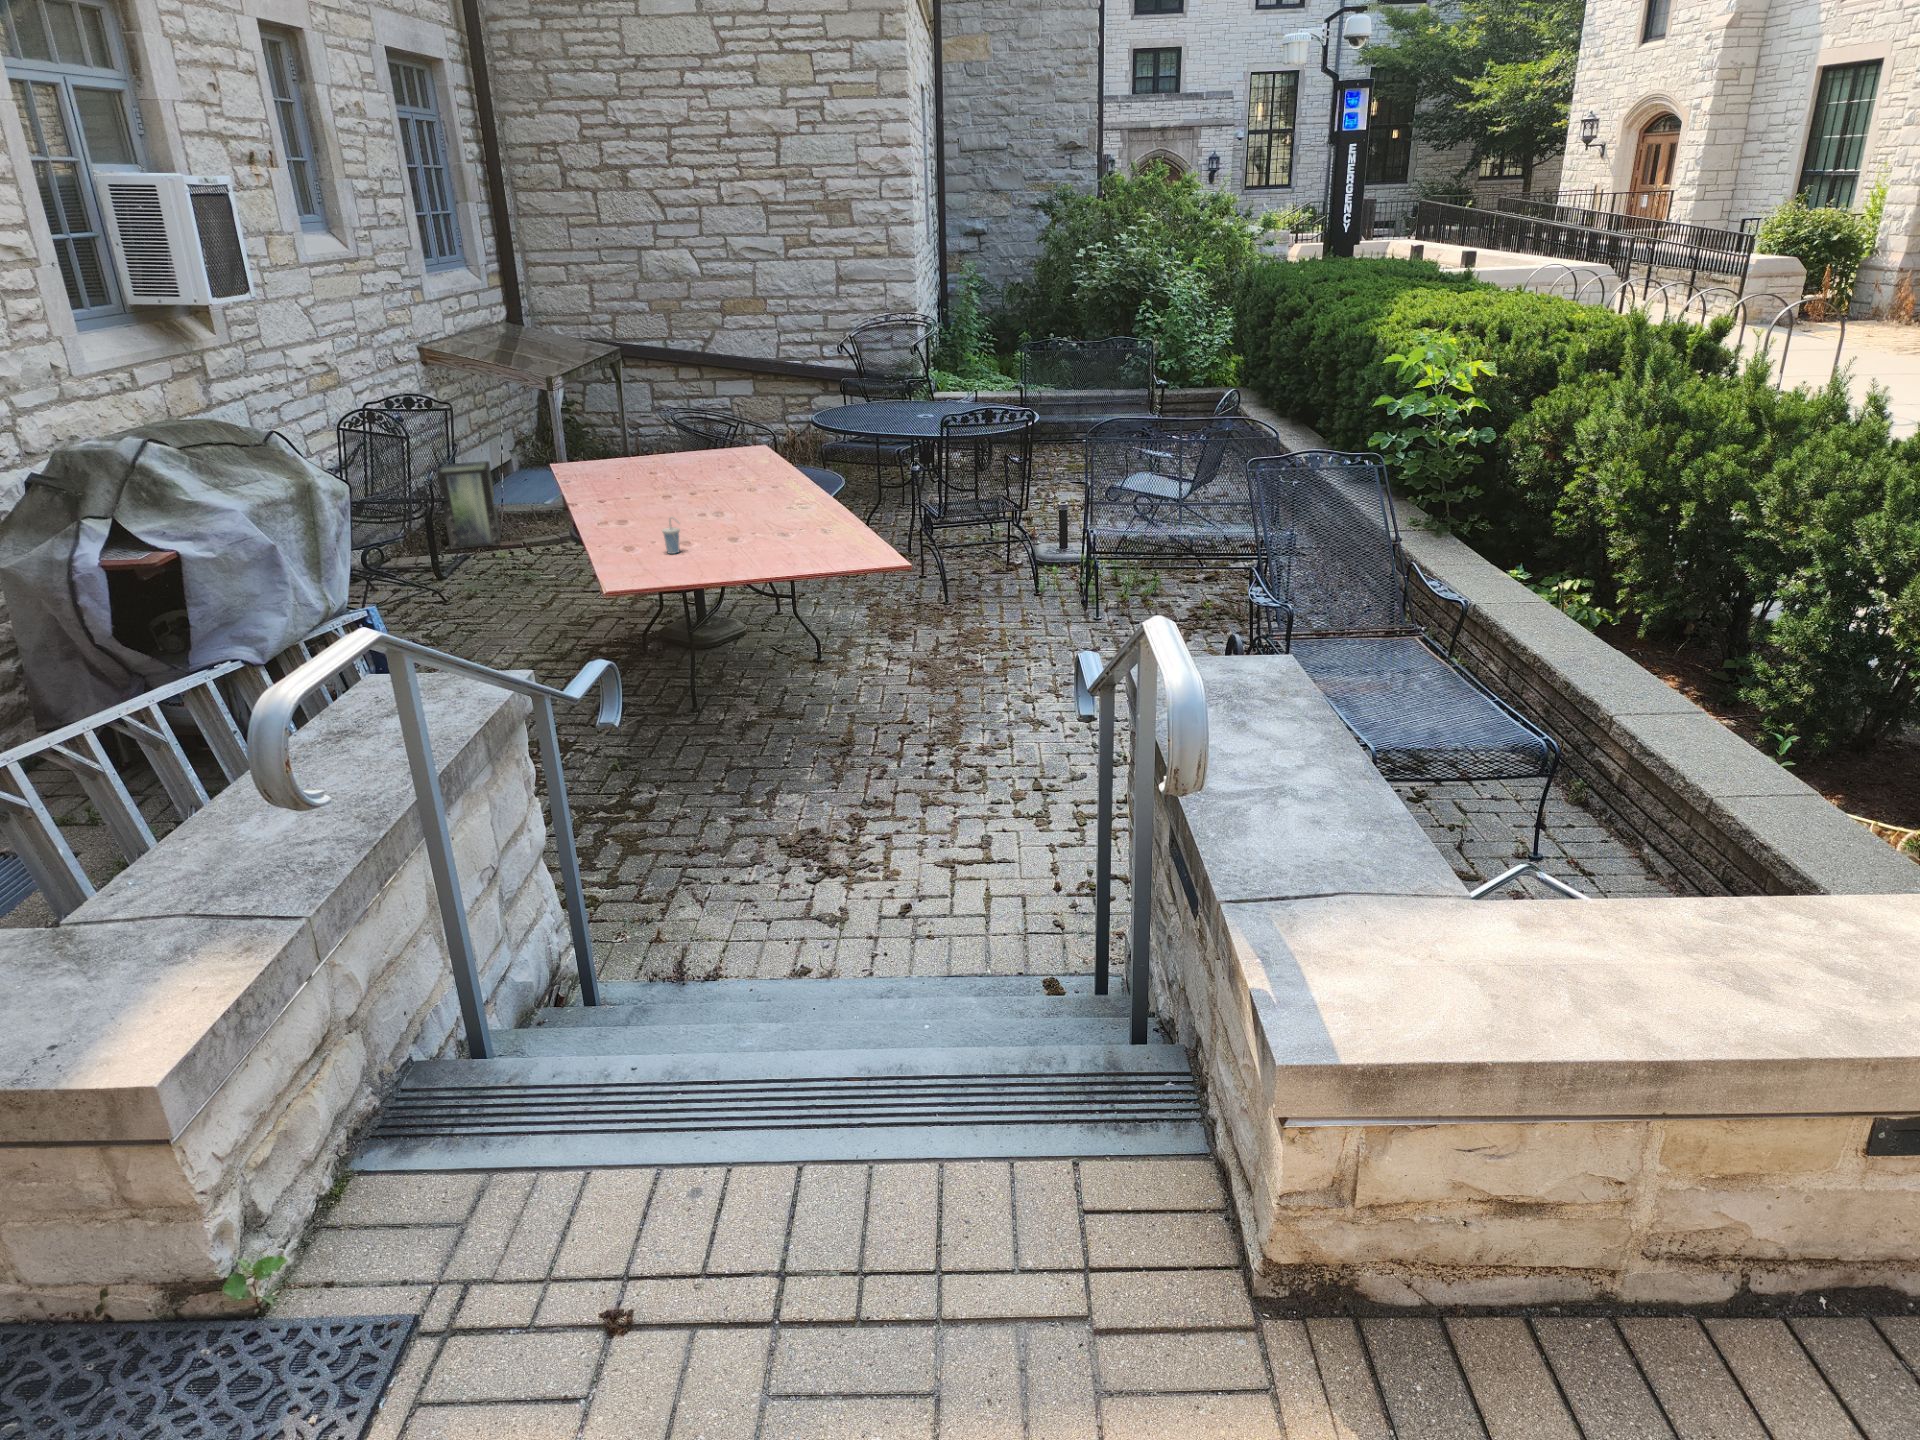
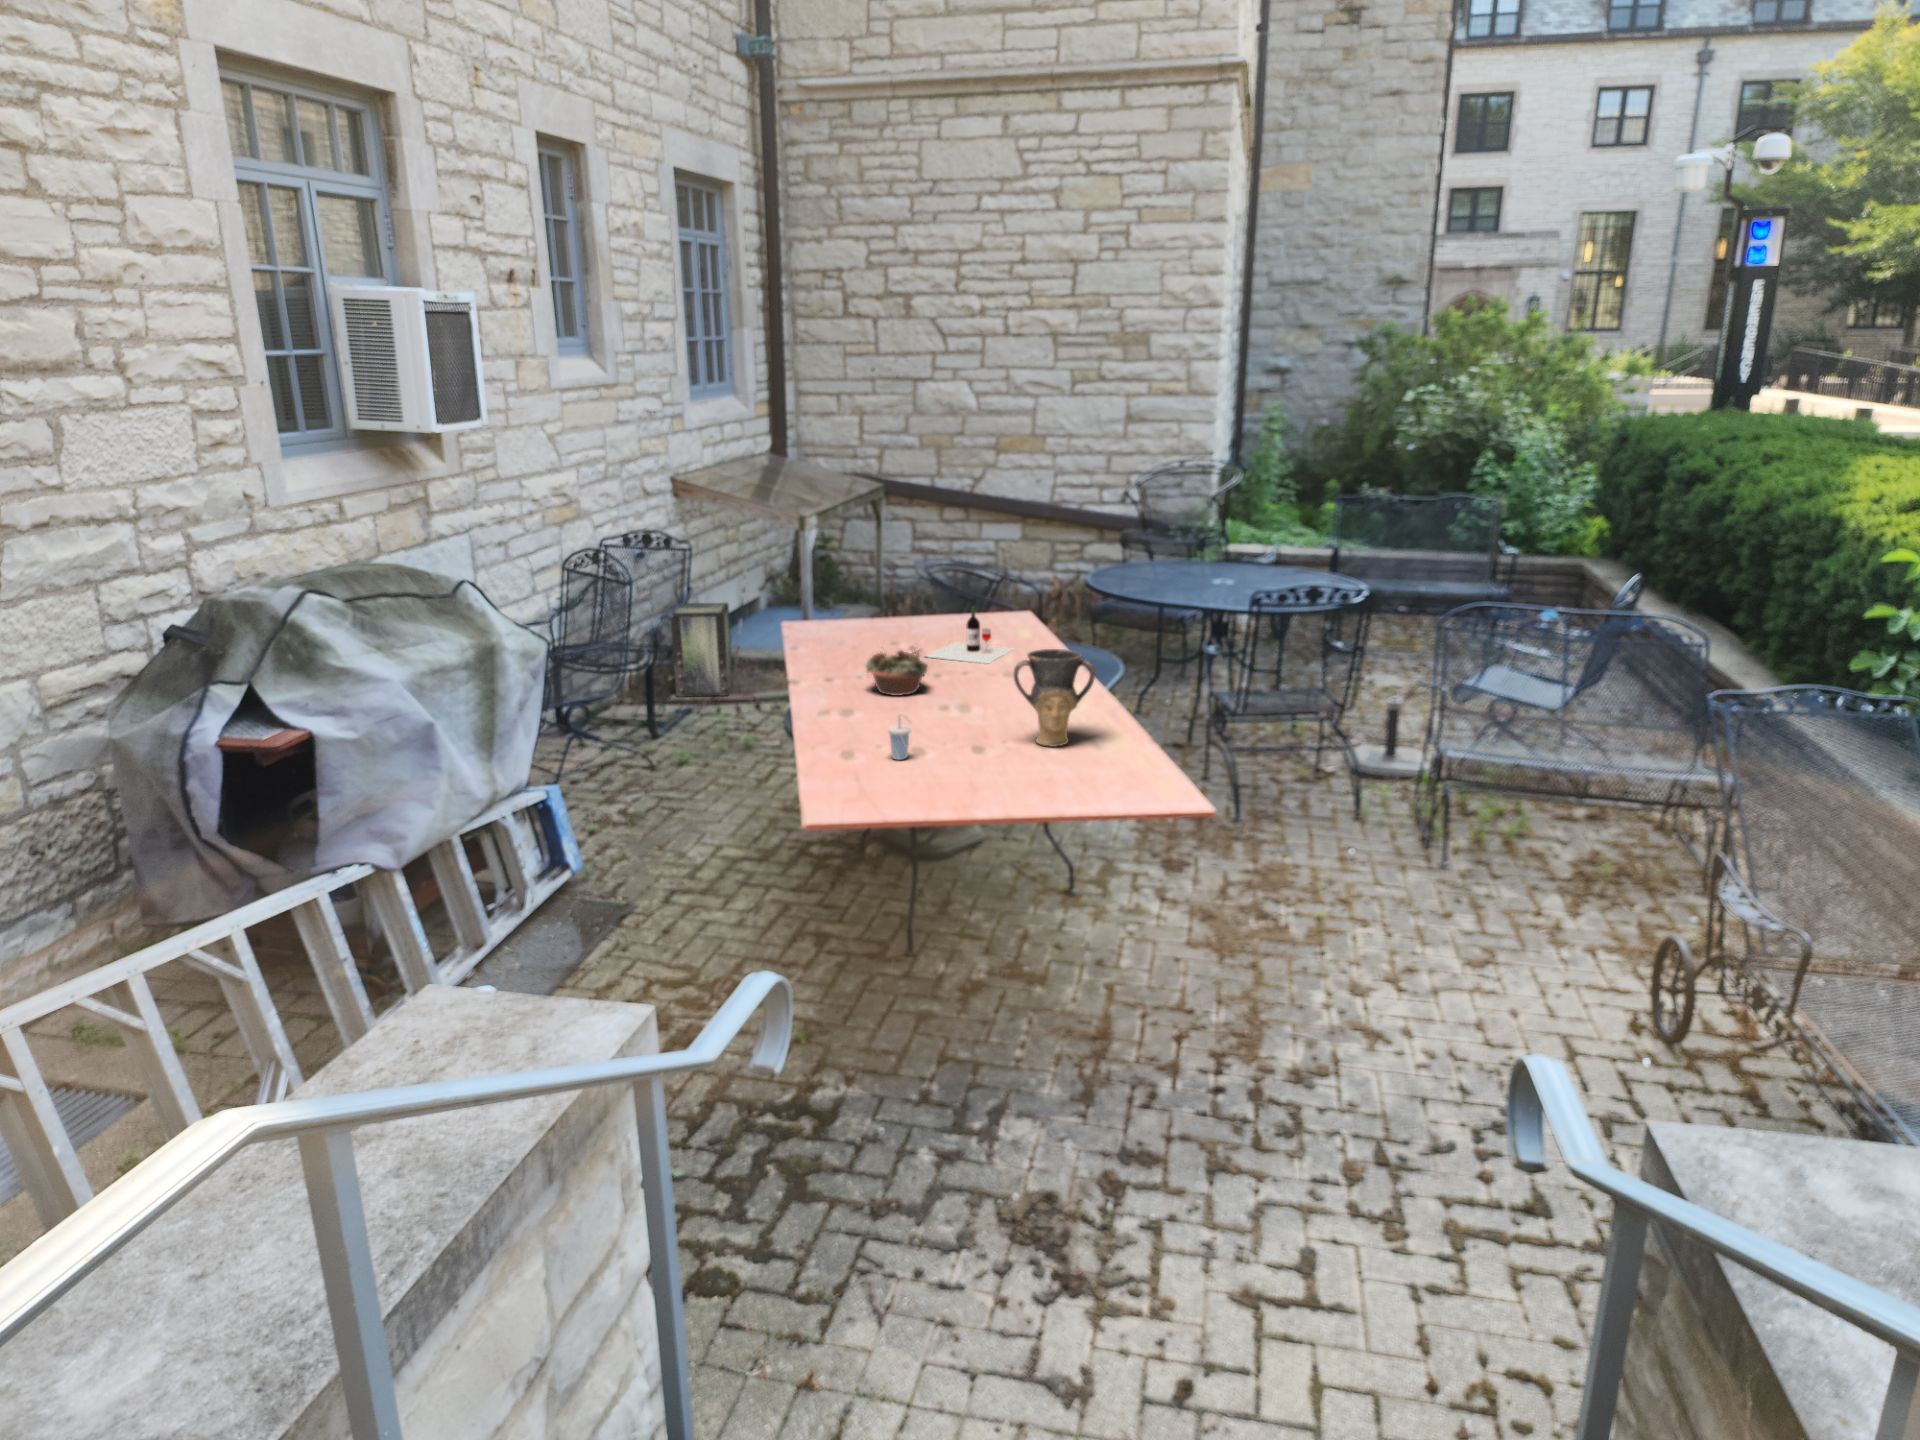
wine bottle: none [680,442,757,488] -> present [926,606,1013,664]
vase: none [756,462,819,538] -> present [1014,649,1095,747]
succulent planter: none [633,471,689,514] -> present [866,645,928,695]

